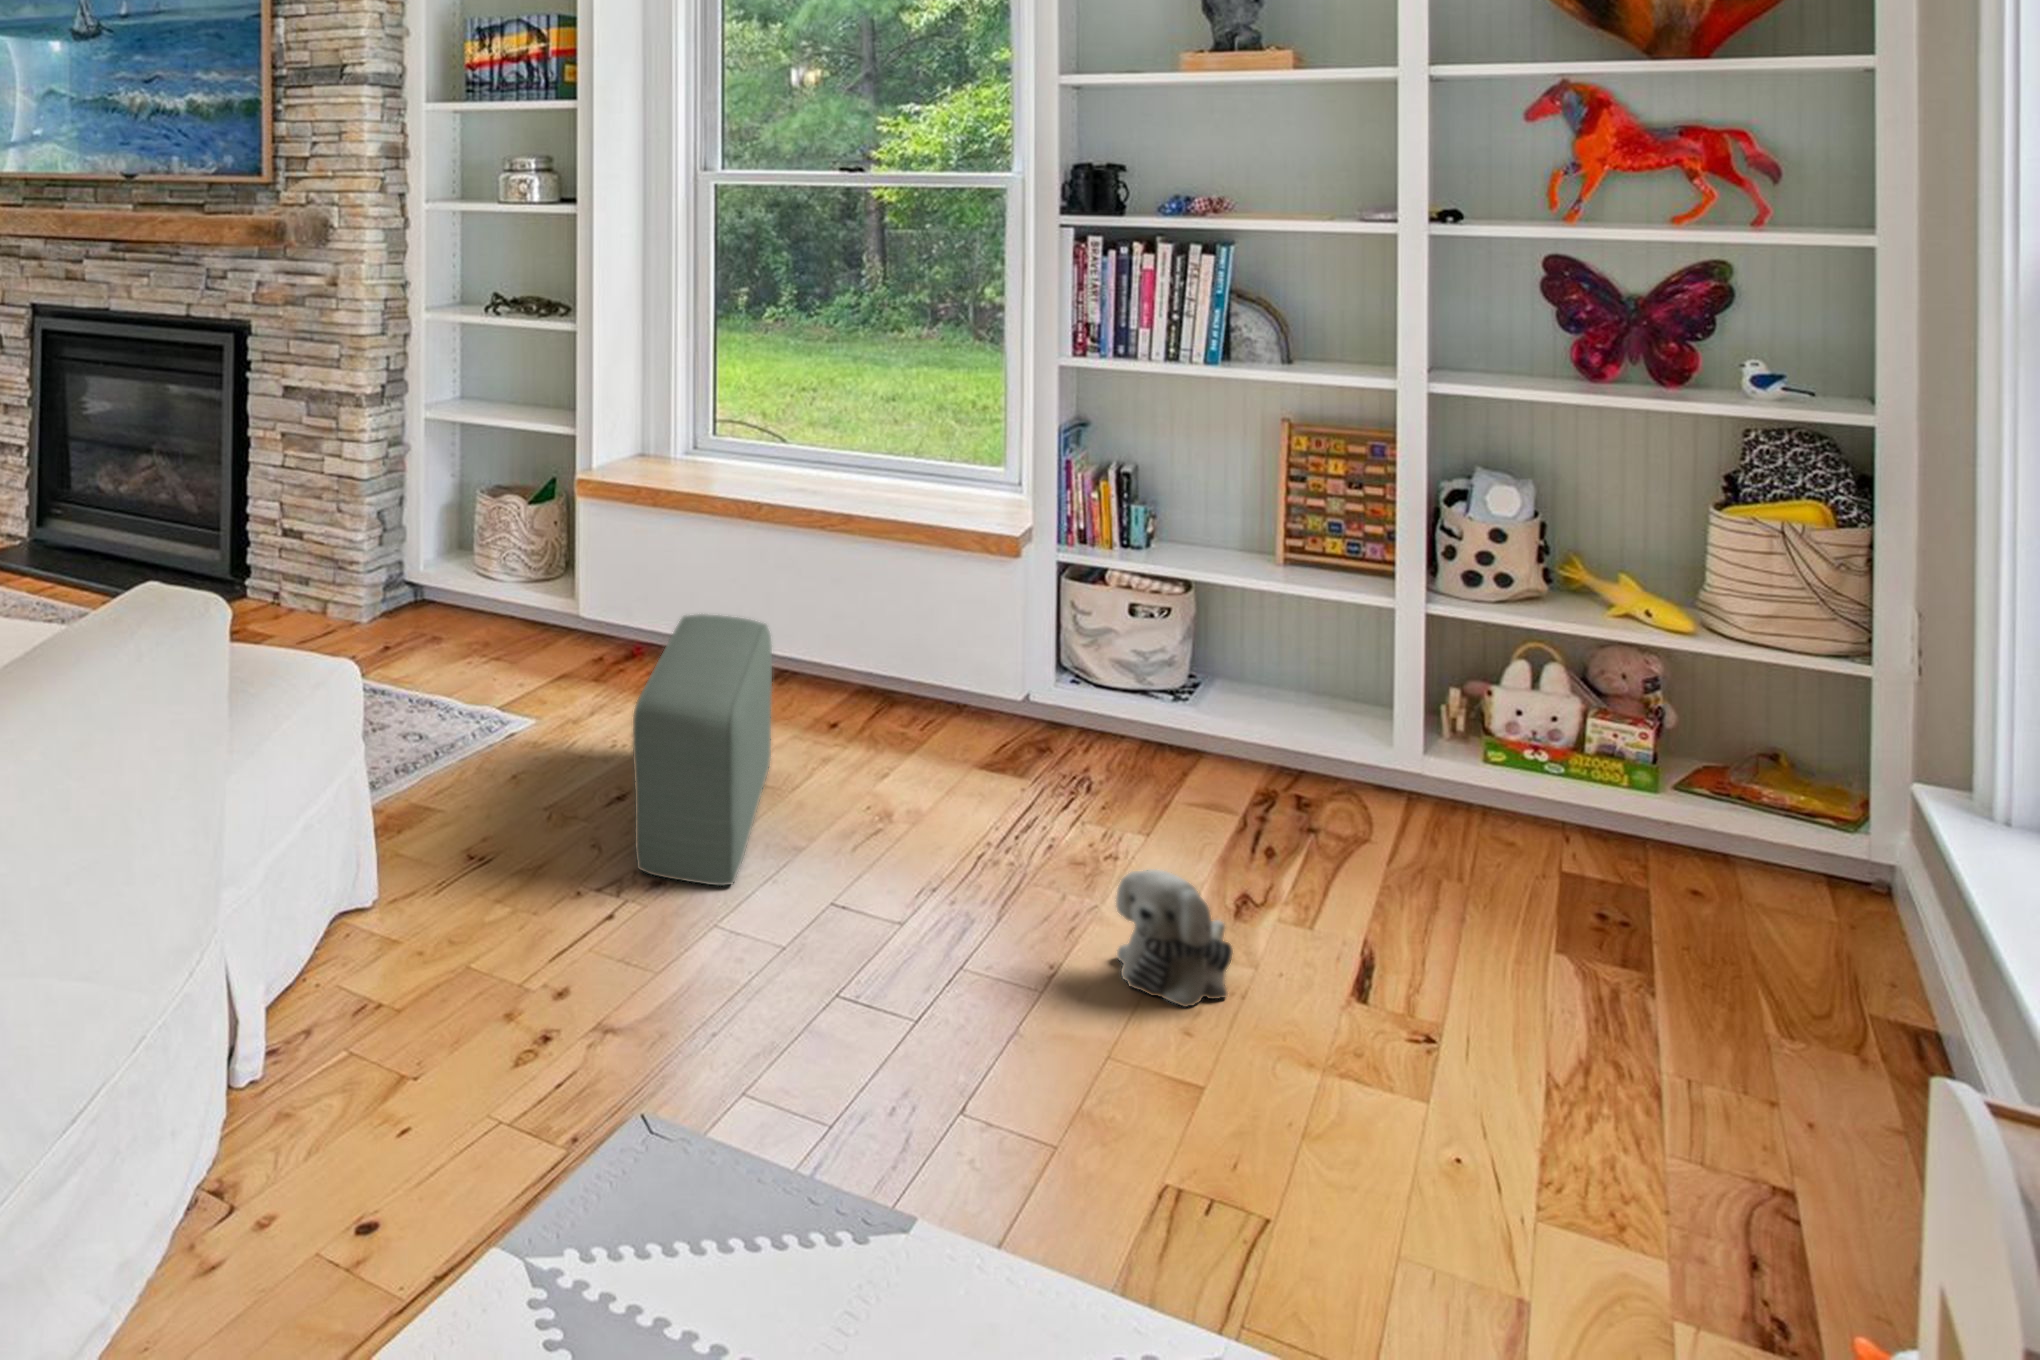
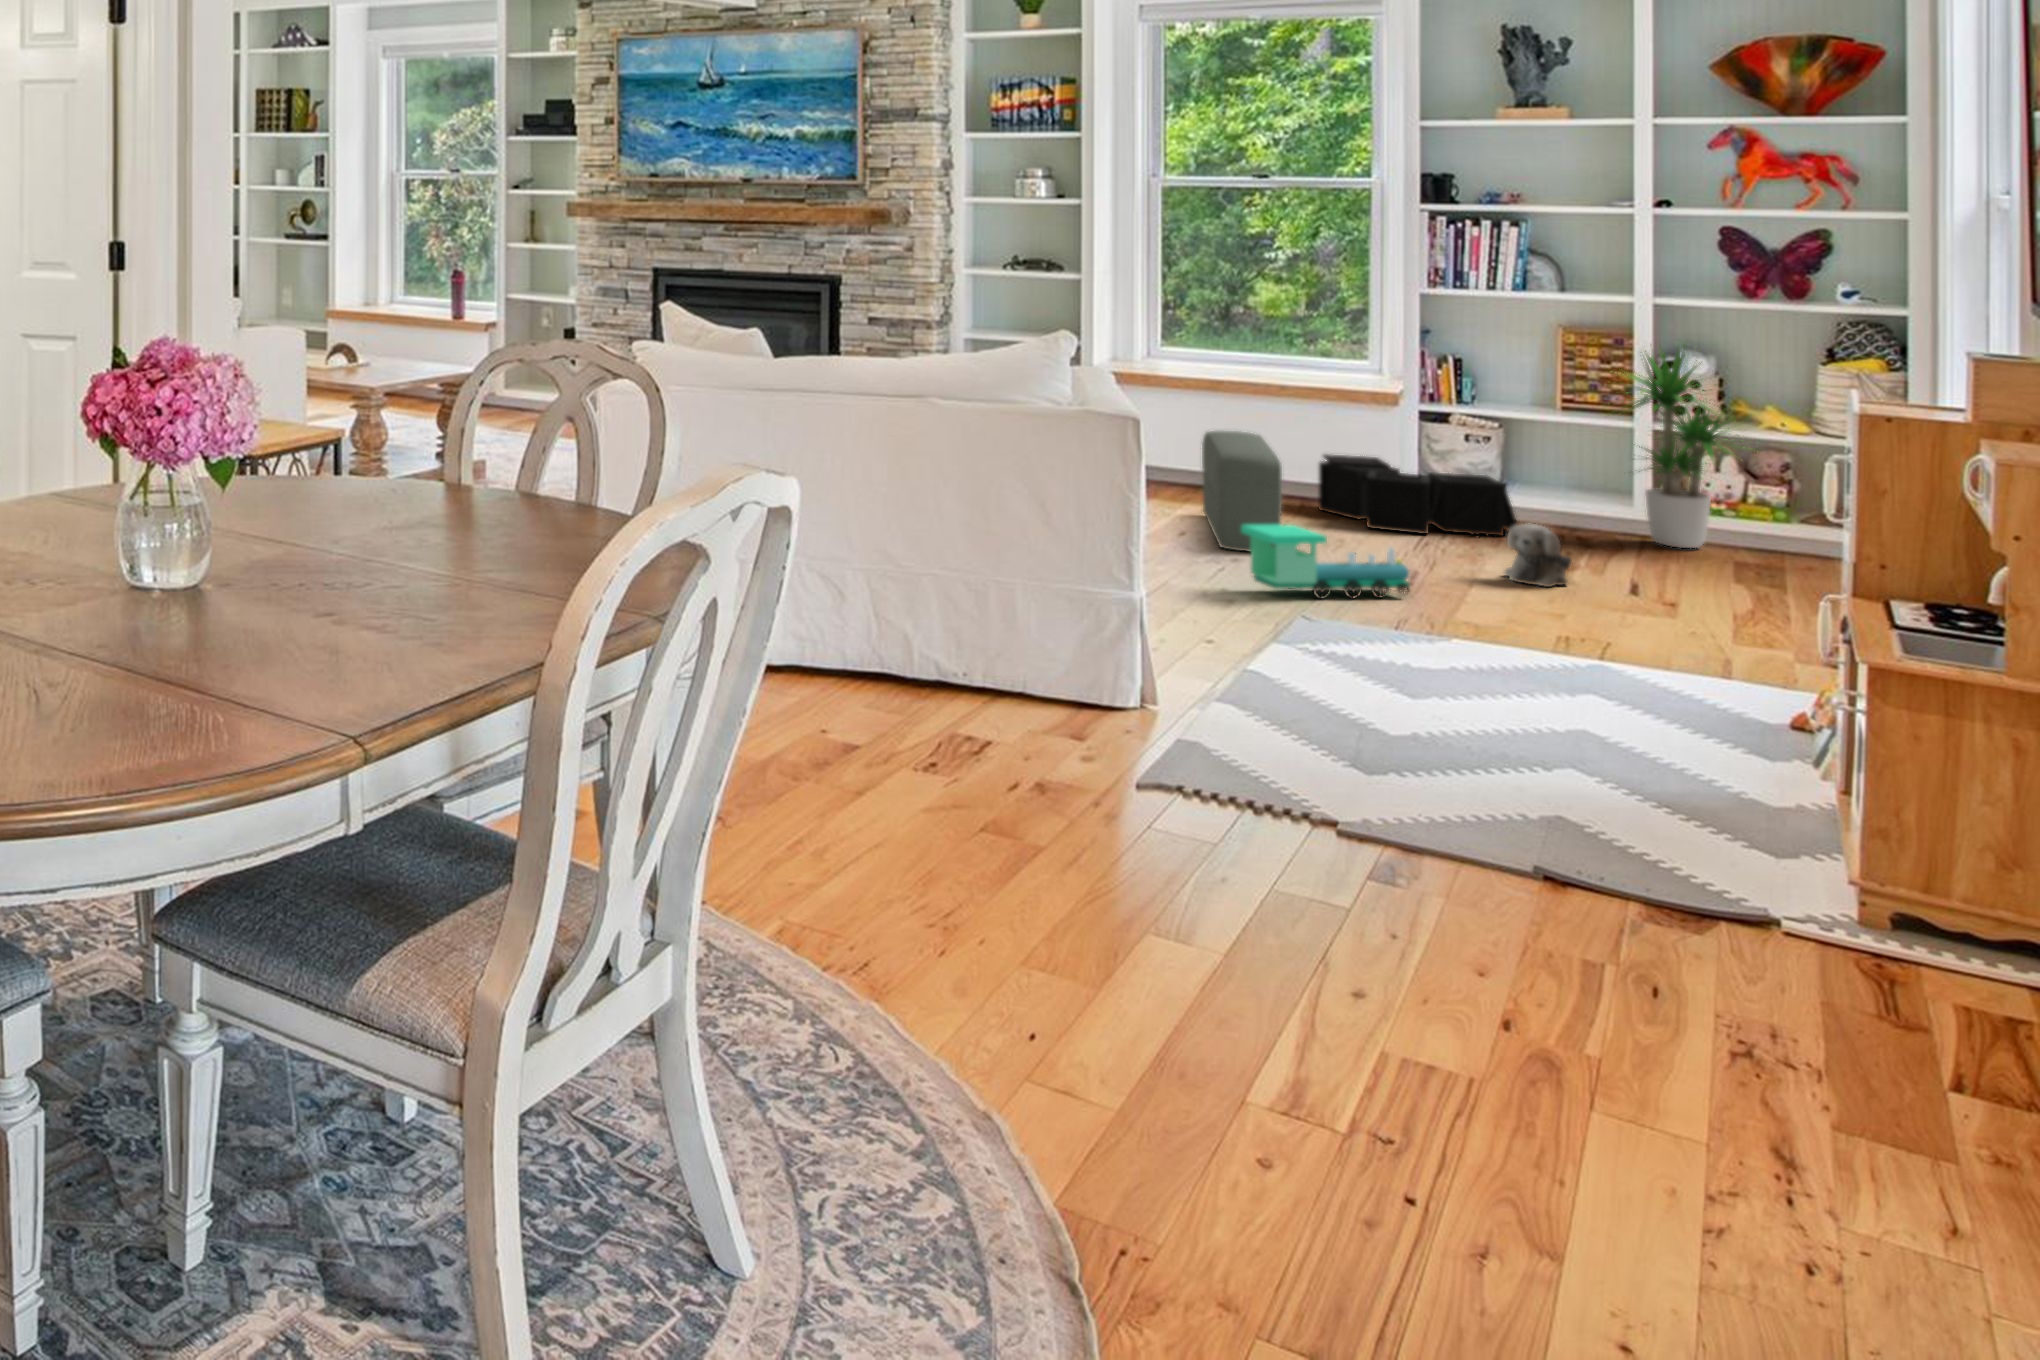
potted plant: none [1329,460,1622,840] -> present [1608,345,1758,548]
storage bin: none [889,631,1196,820] -> present [1318,454,1518,537]
toy train: none [571,905,901,1078] -> present [1241,525,1413,598]

